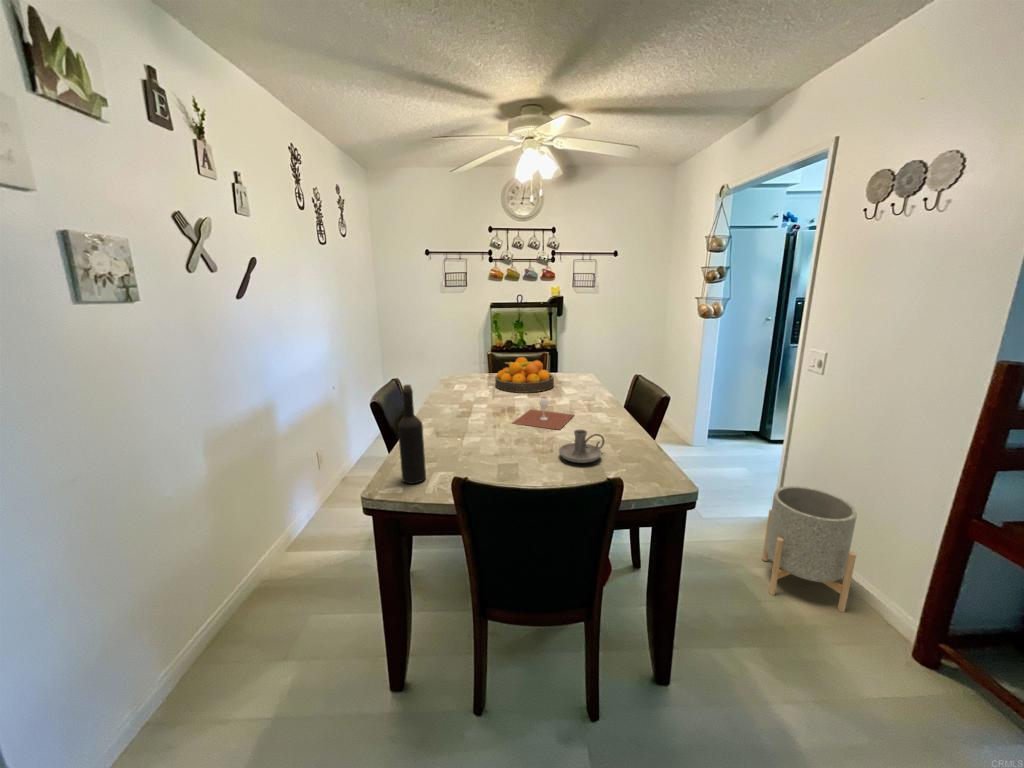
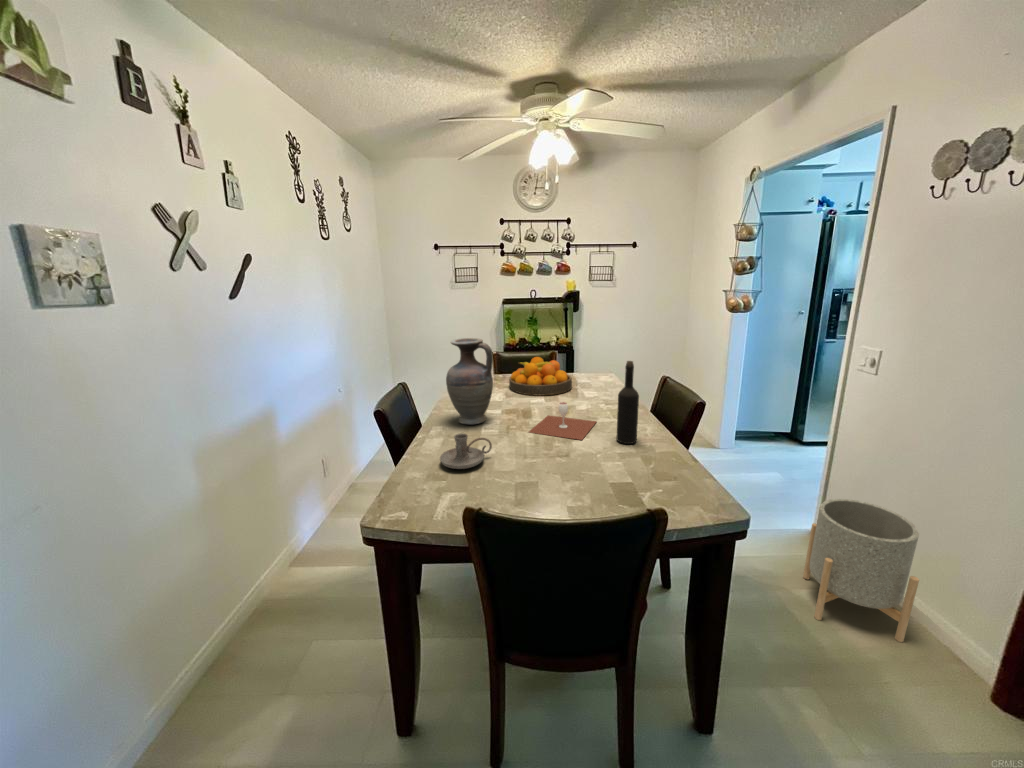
vase: none [437,337,480,417] -> present [446,338,493,424]
wine bottle: present [398,385,426,484] -> present [617,361,639,444]
candle holder: present [559,430,604,463] -> present [440,434,492,469]

